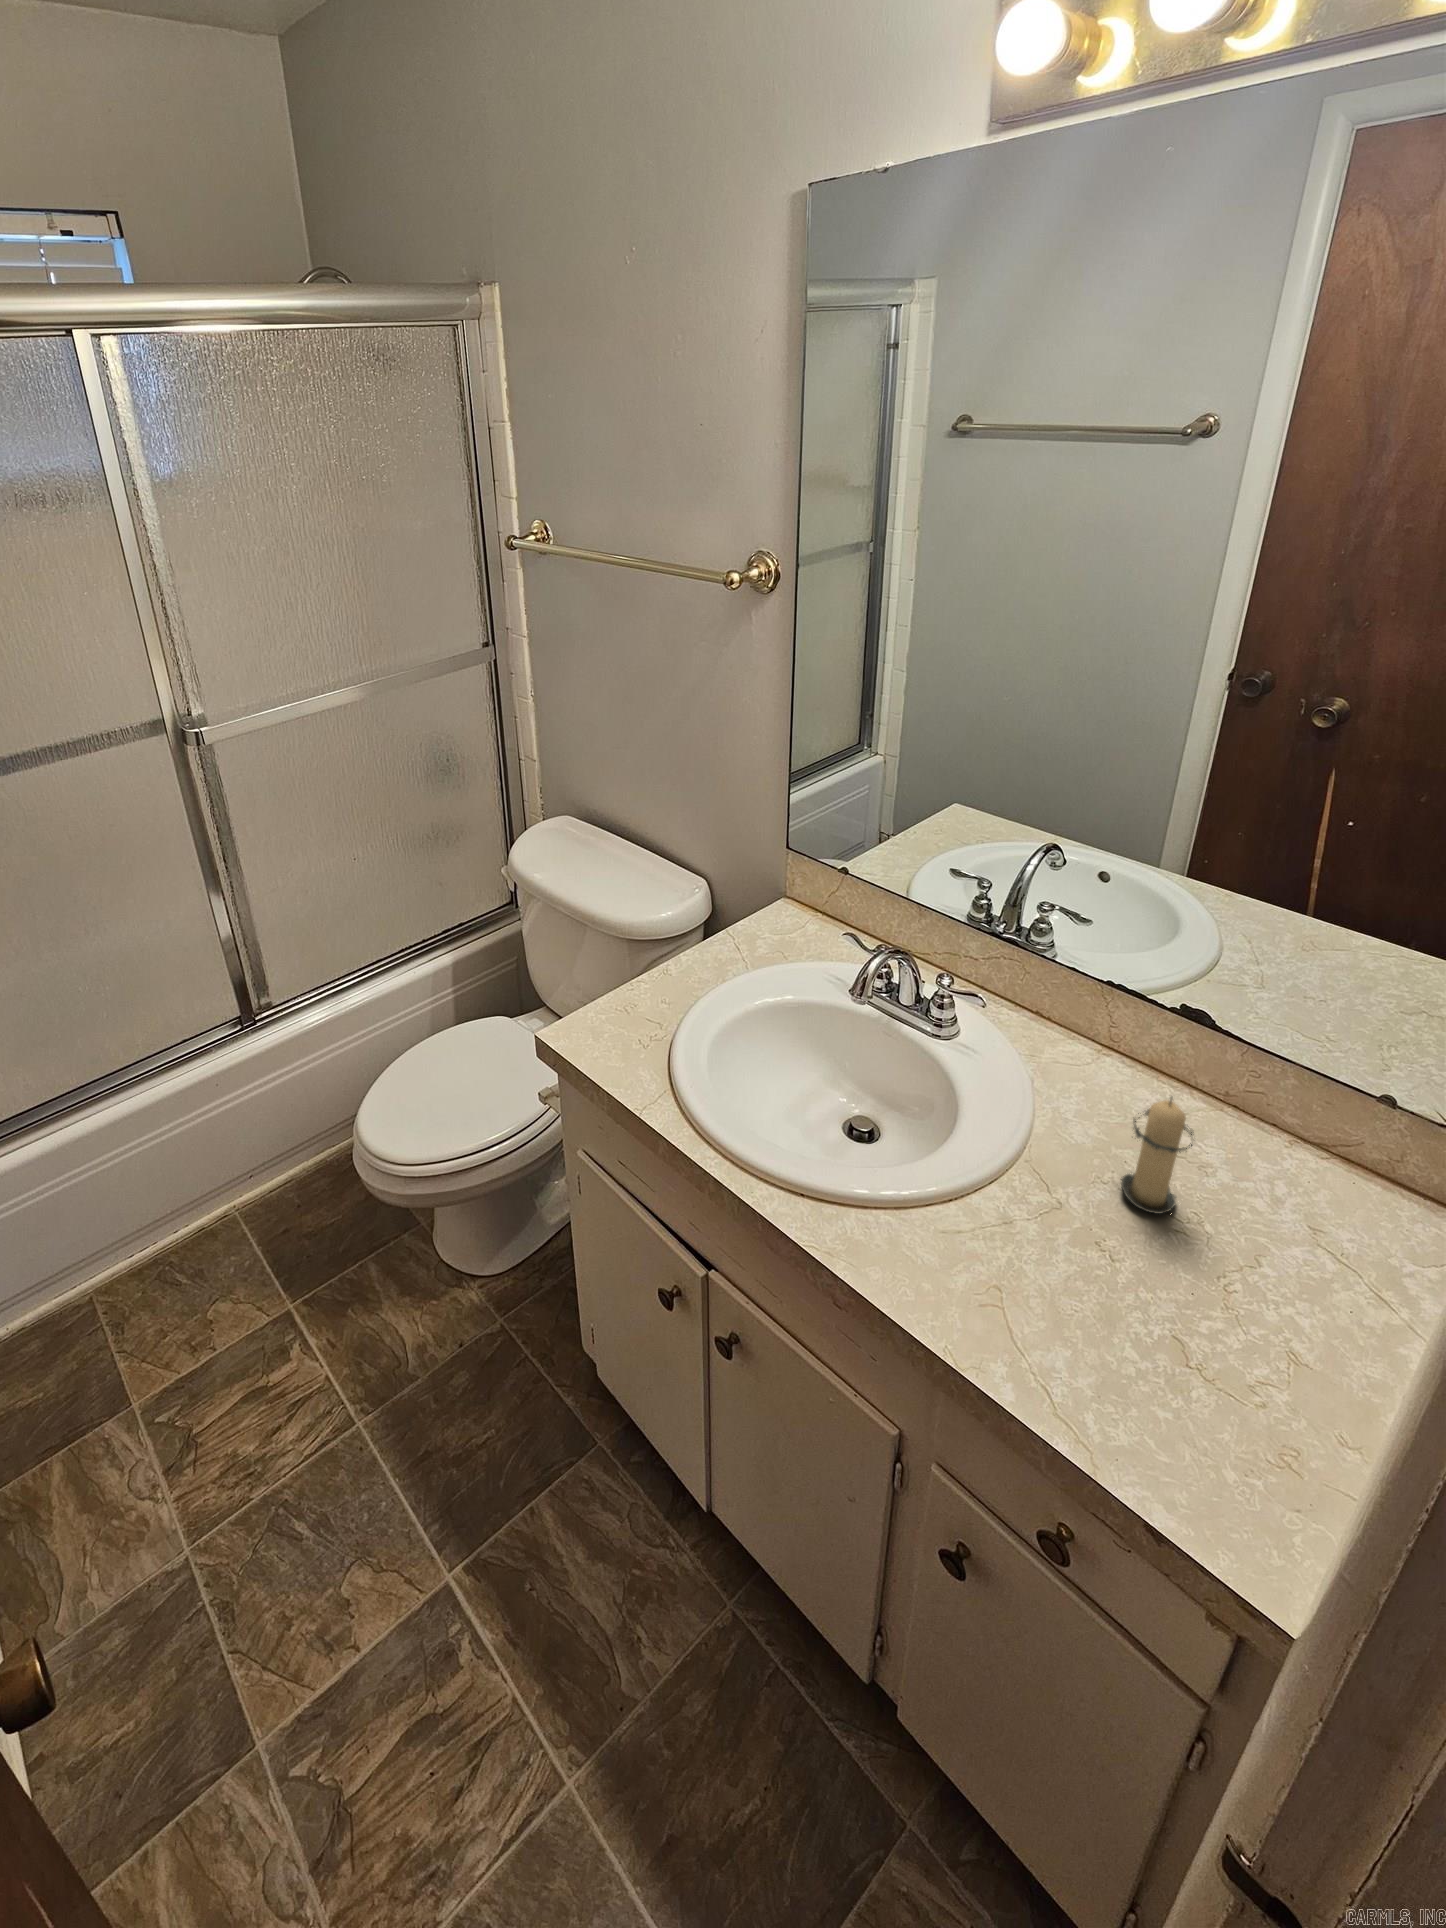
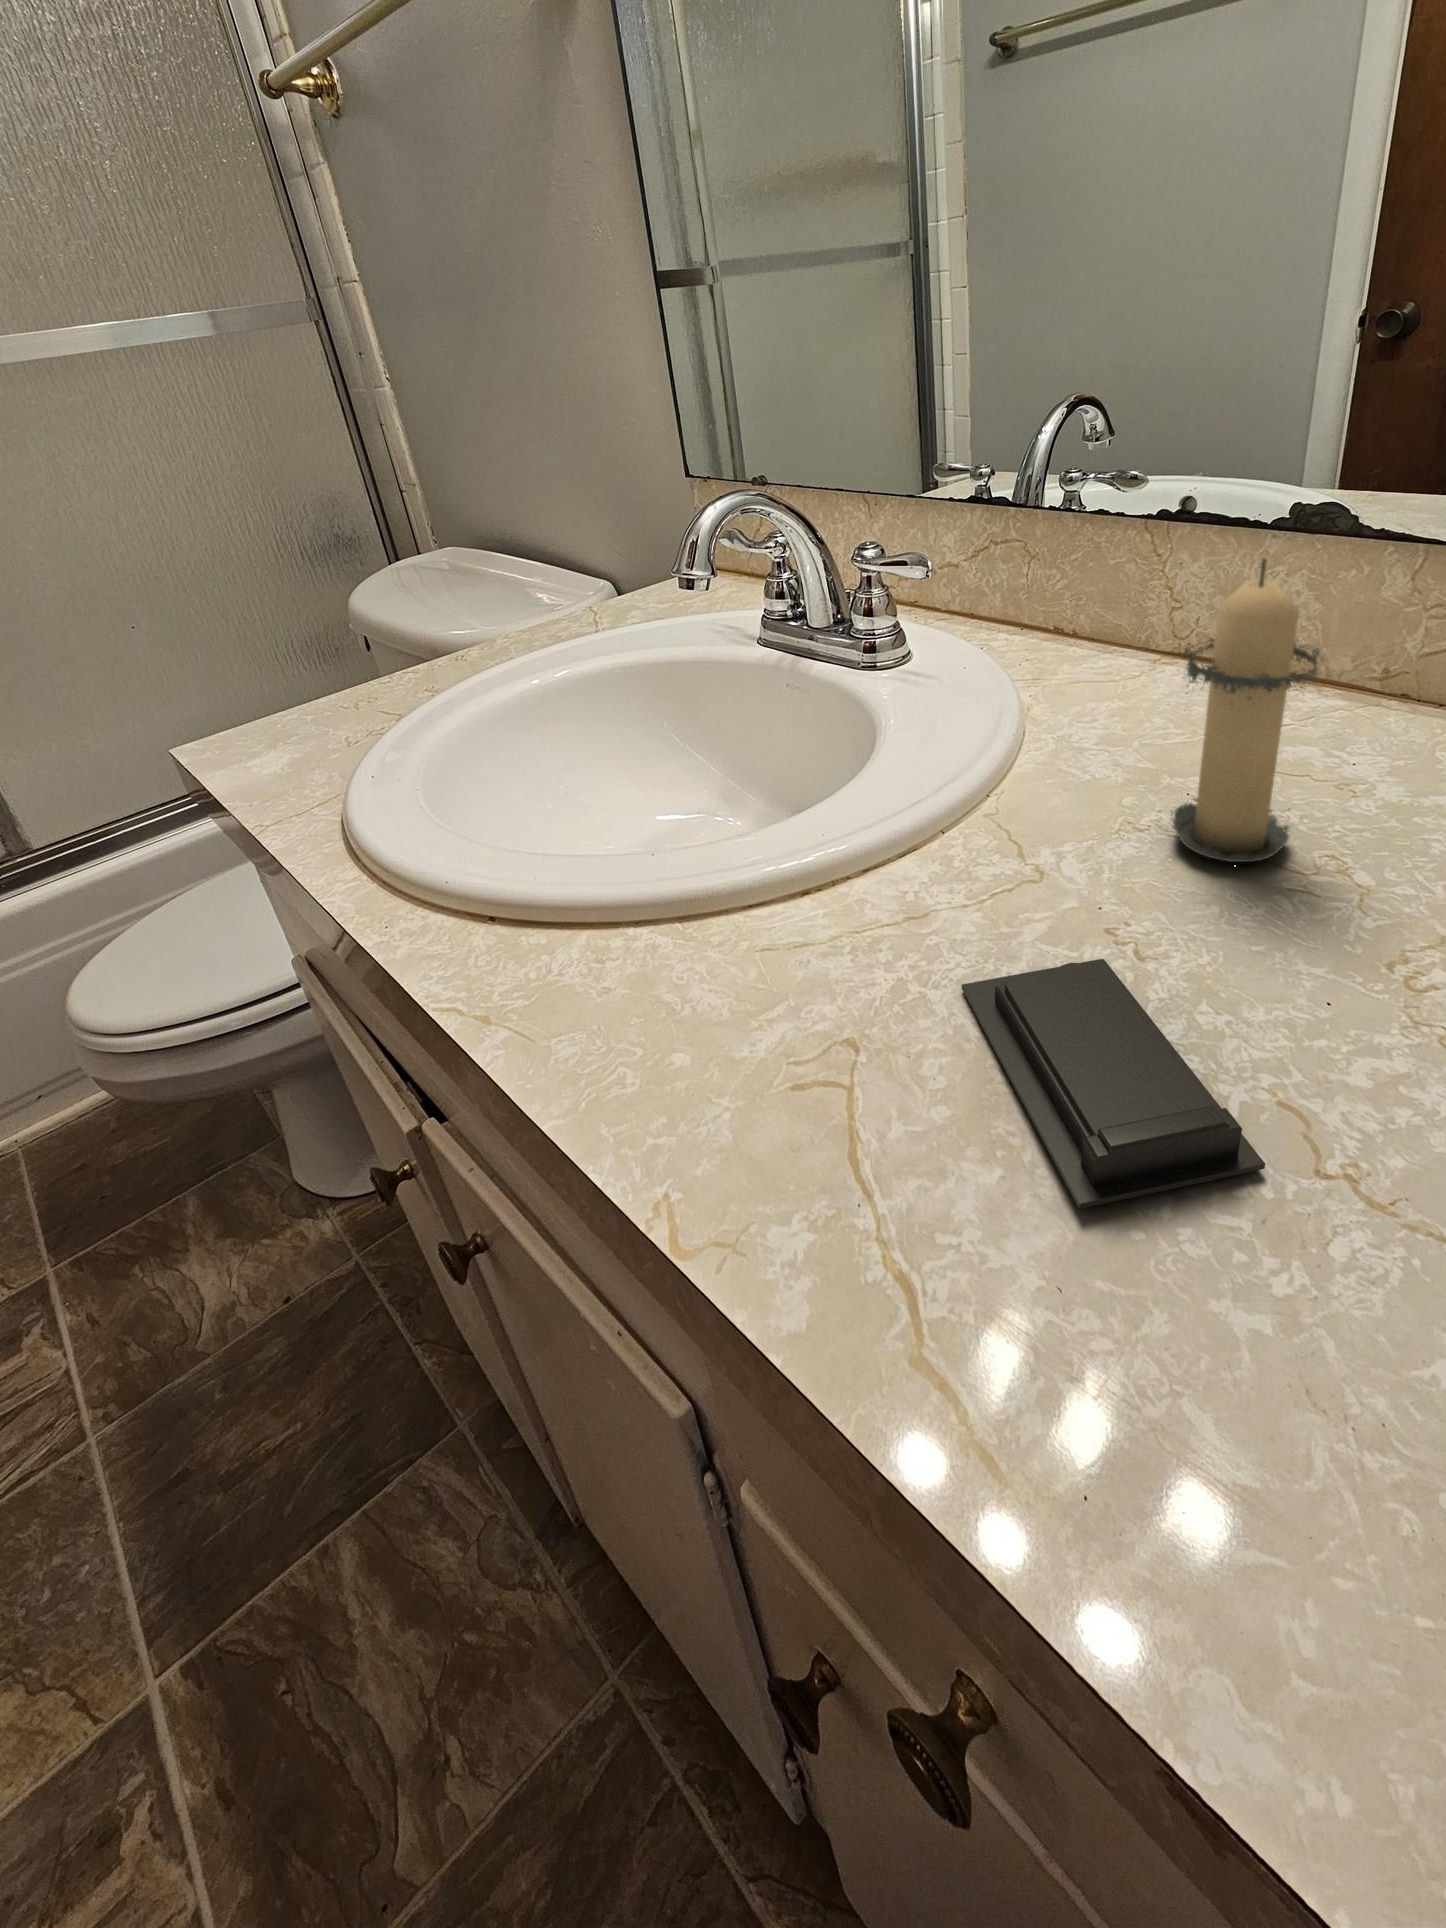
soap bar: none [1038,1258,1169,1369] -> present [962,959,1265,1209]

